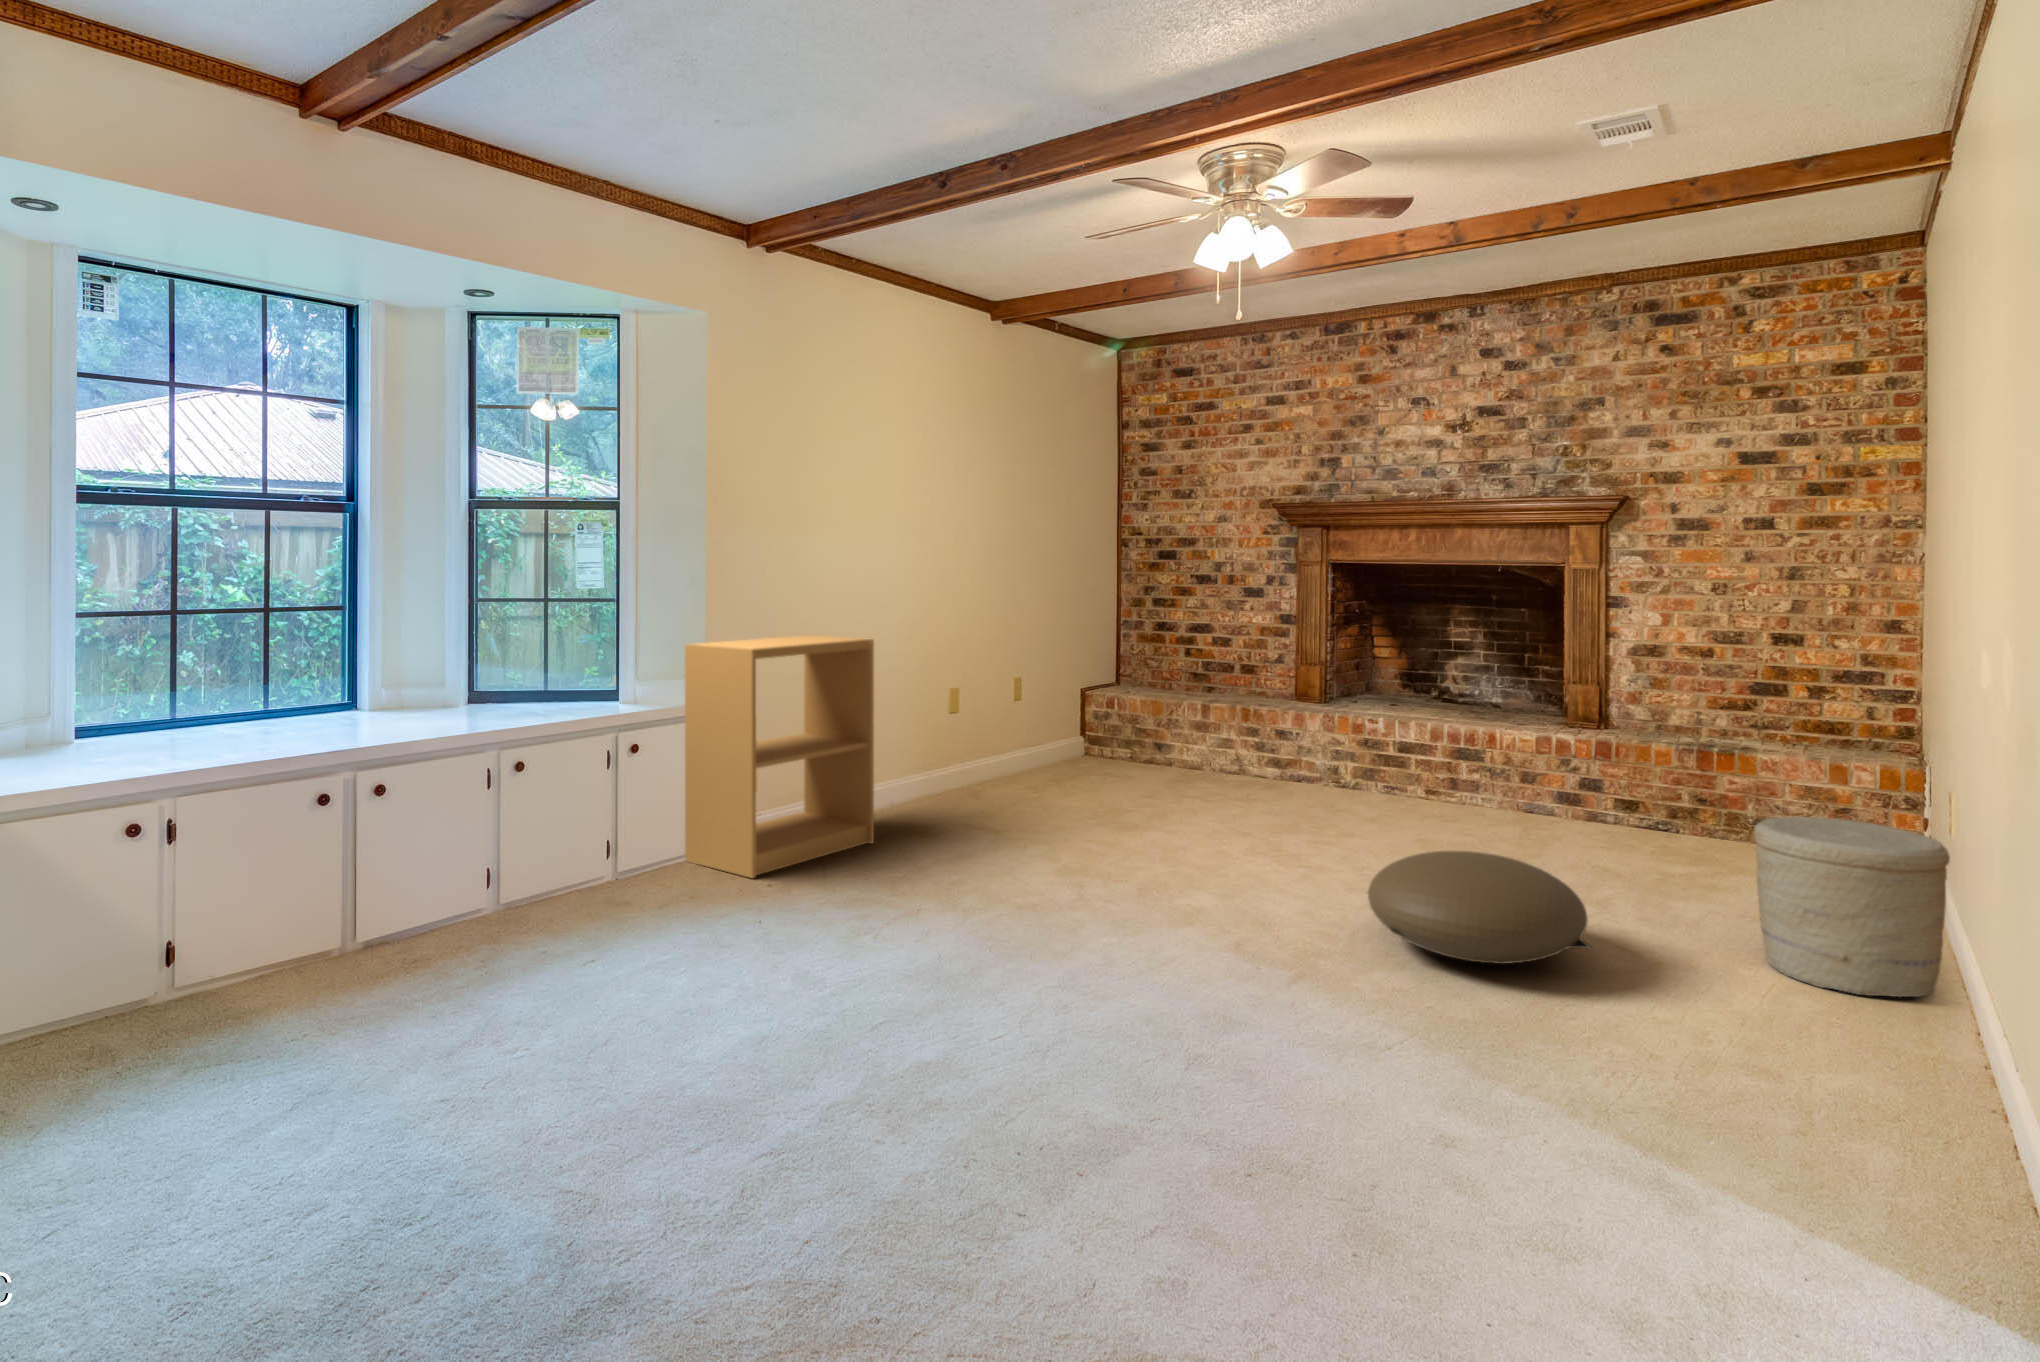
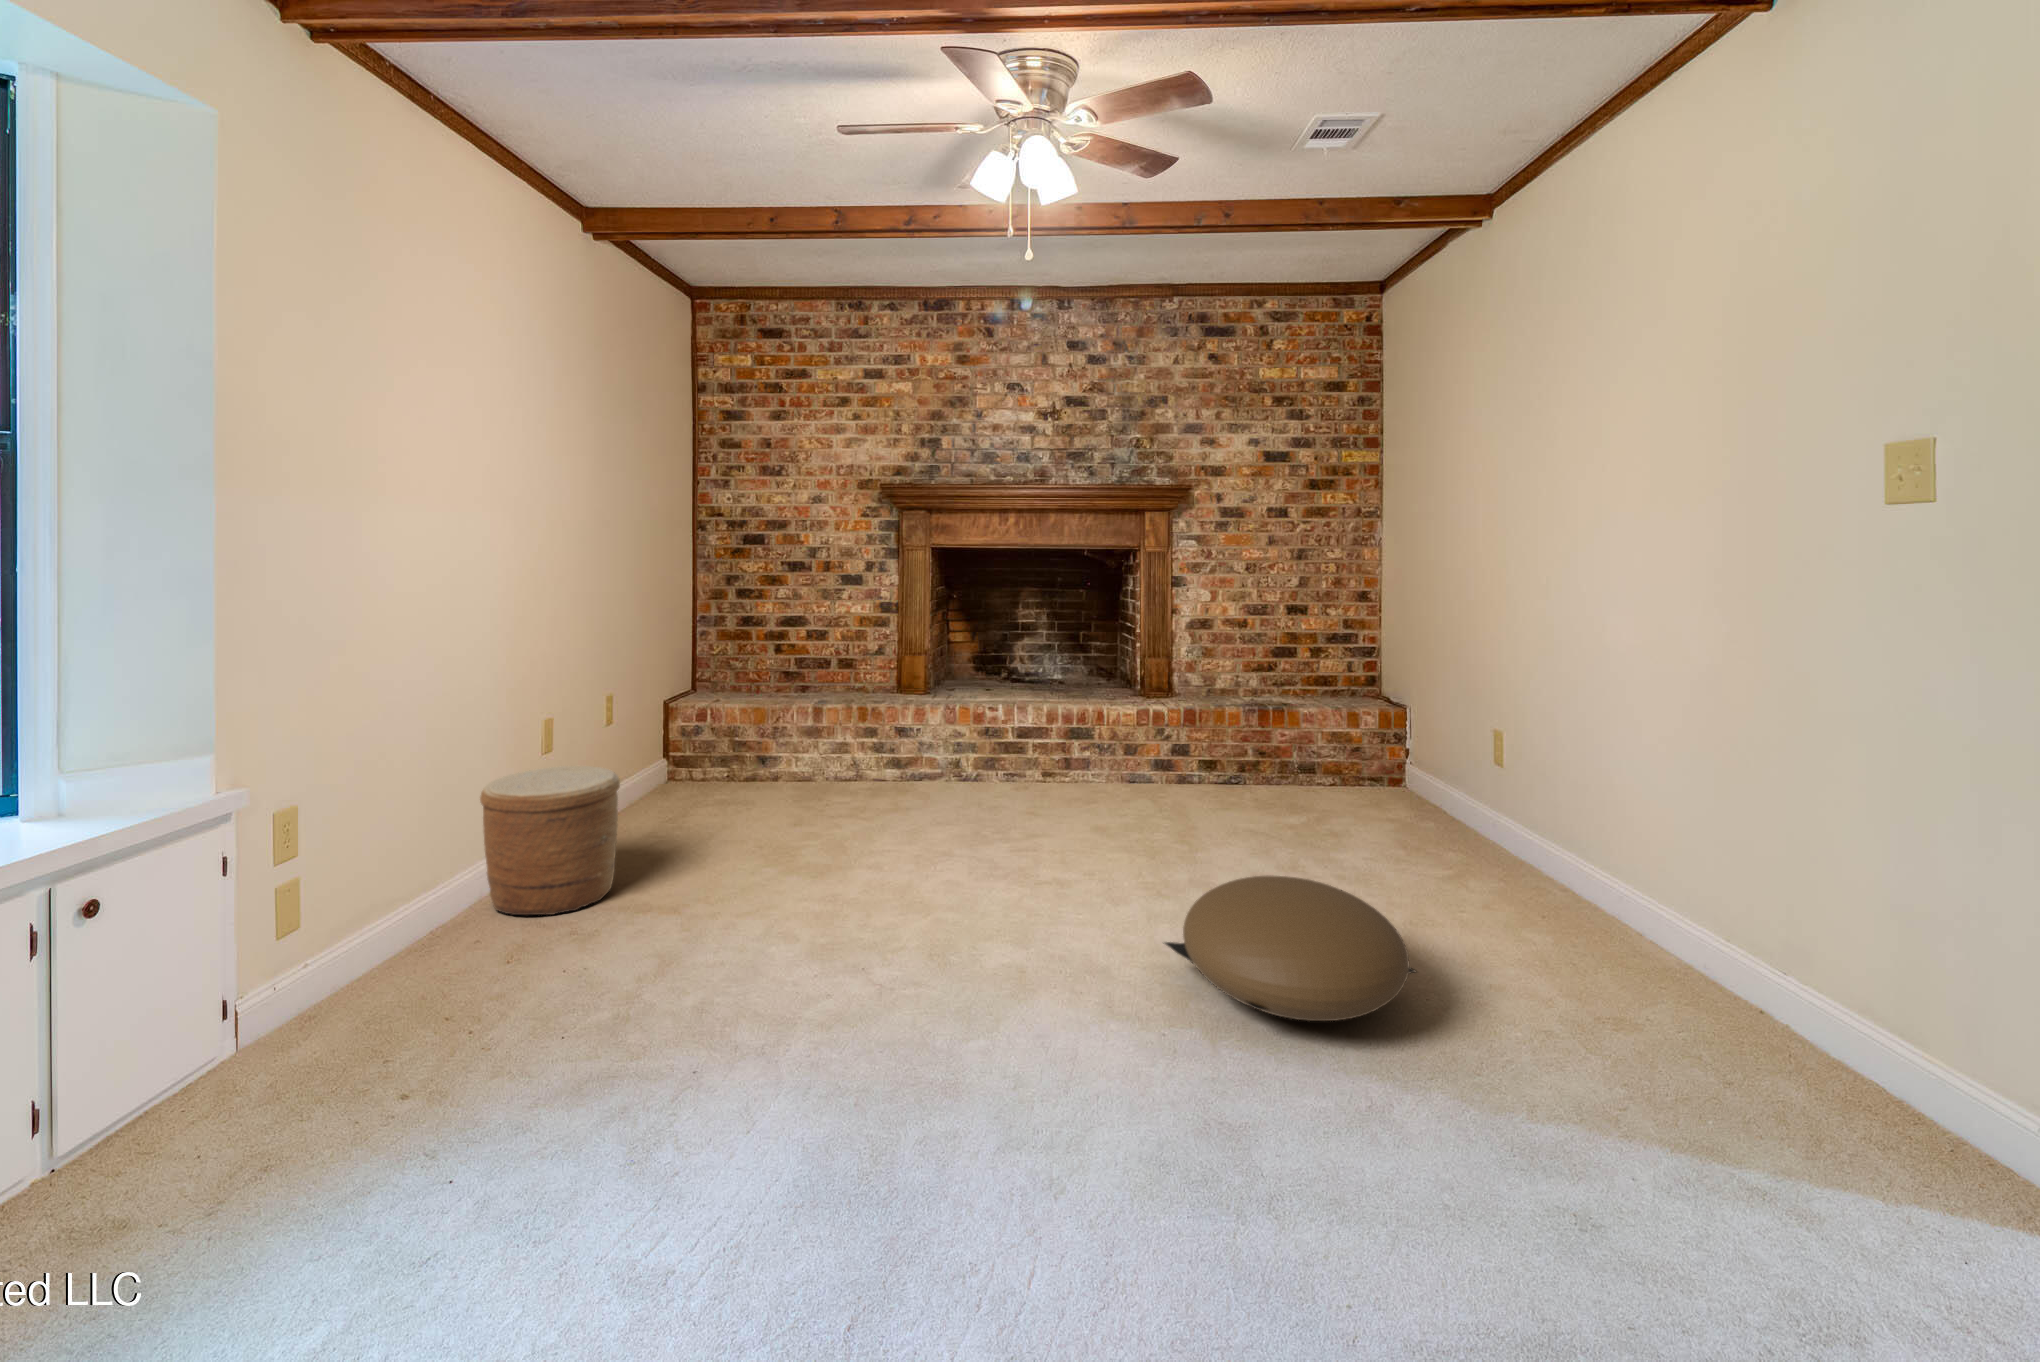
bookshelf: present [685,635,874,878] -> none [34,695,458,1192]
woven basket: present [1754,817,1950,997] -> present [480,766,620,915]

